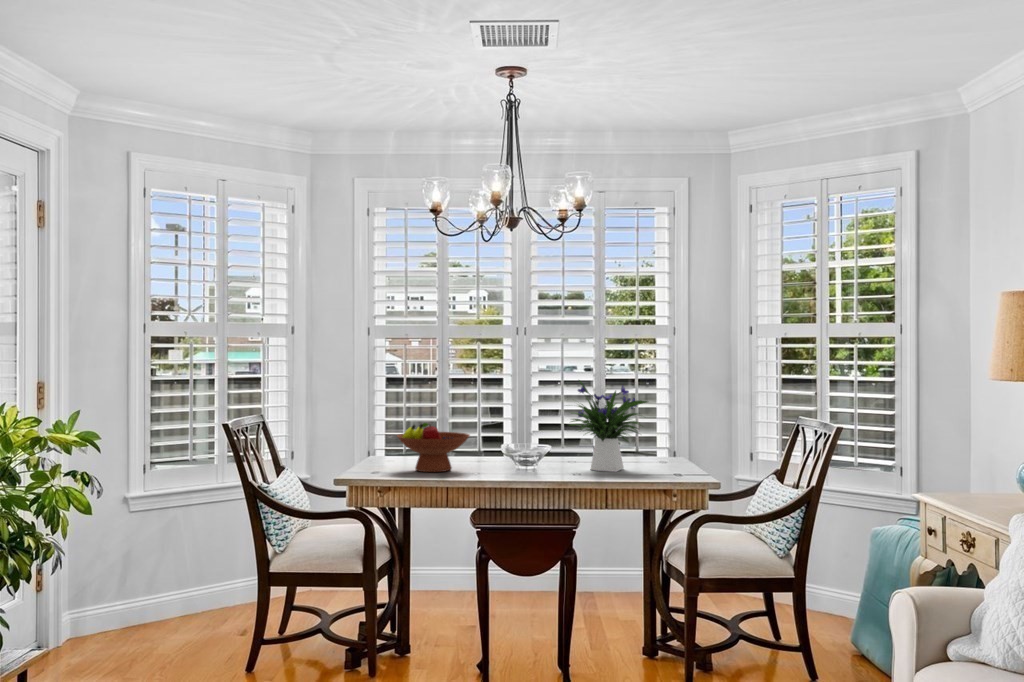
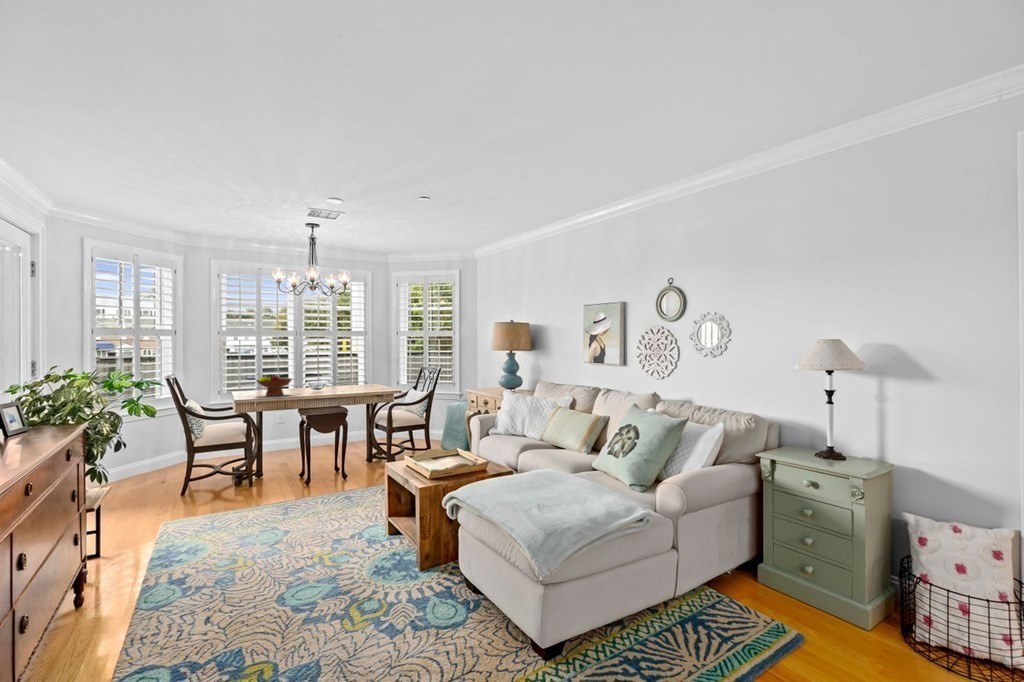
flower arrangement: present [569,380,647,472] -> none [334,354,370,391]

